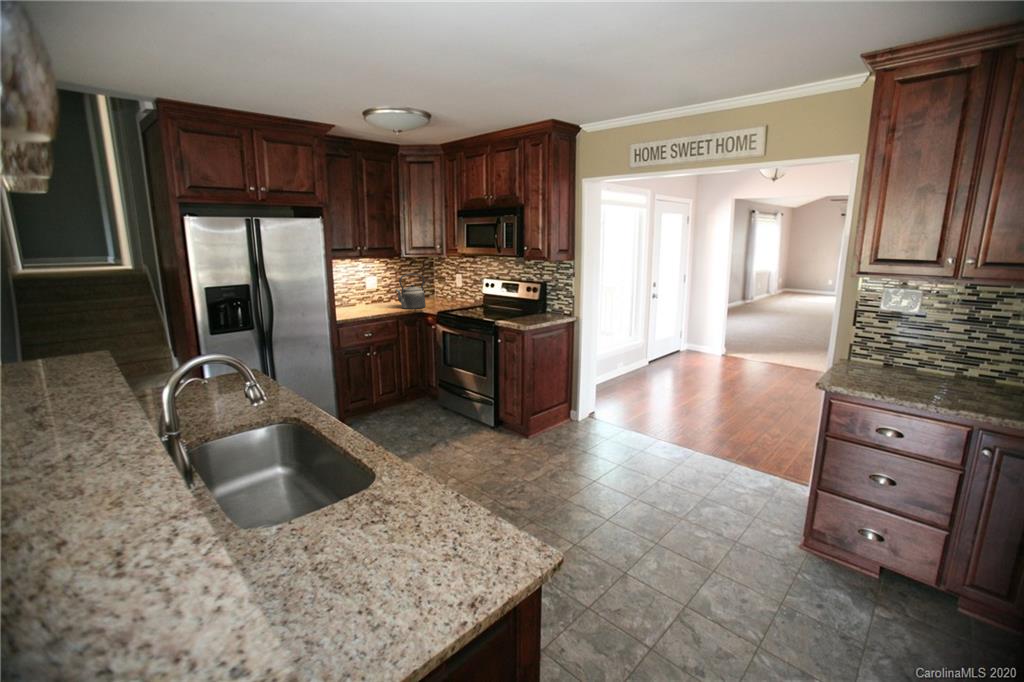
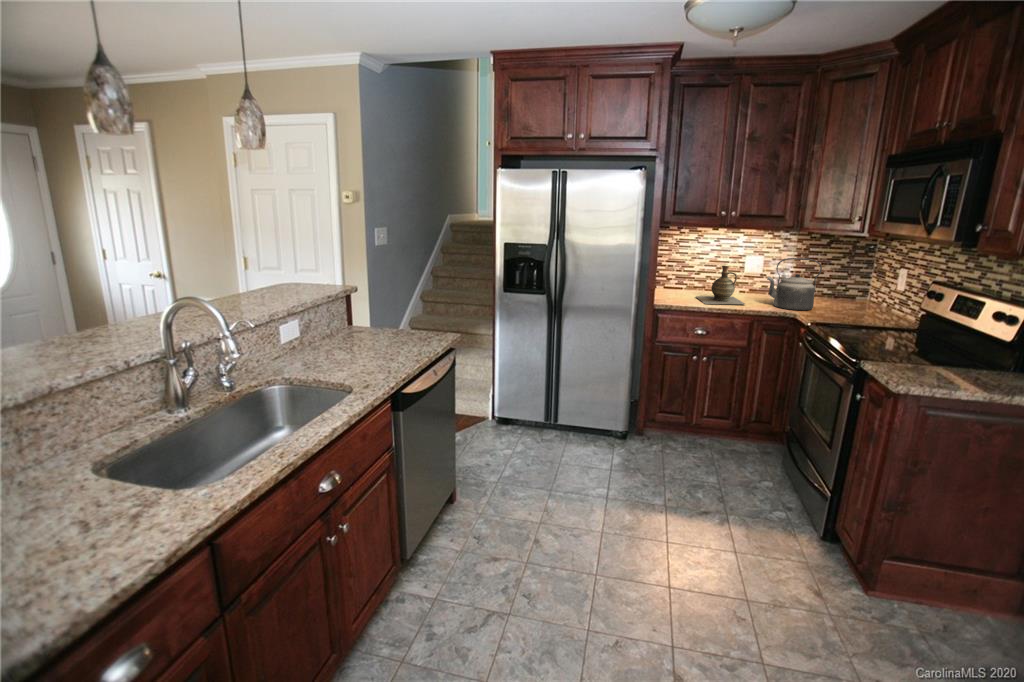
ceramic jug: none [349,285,390,315] -> present [696,266,745,304]

